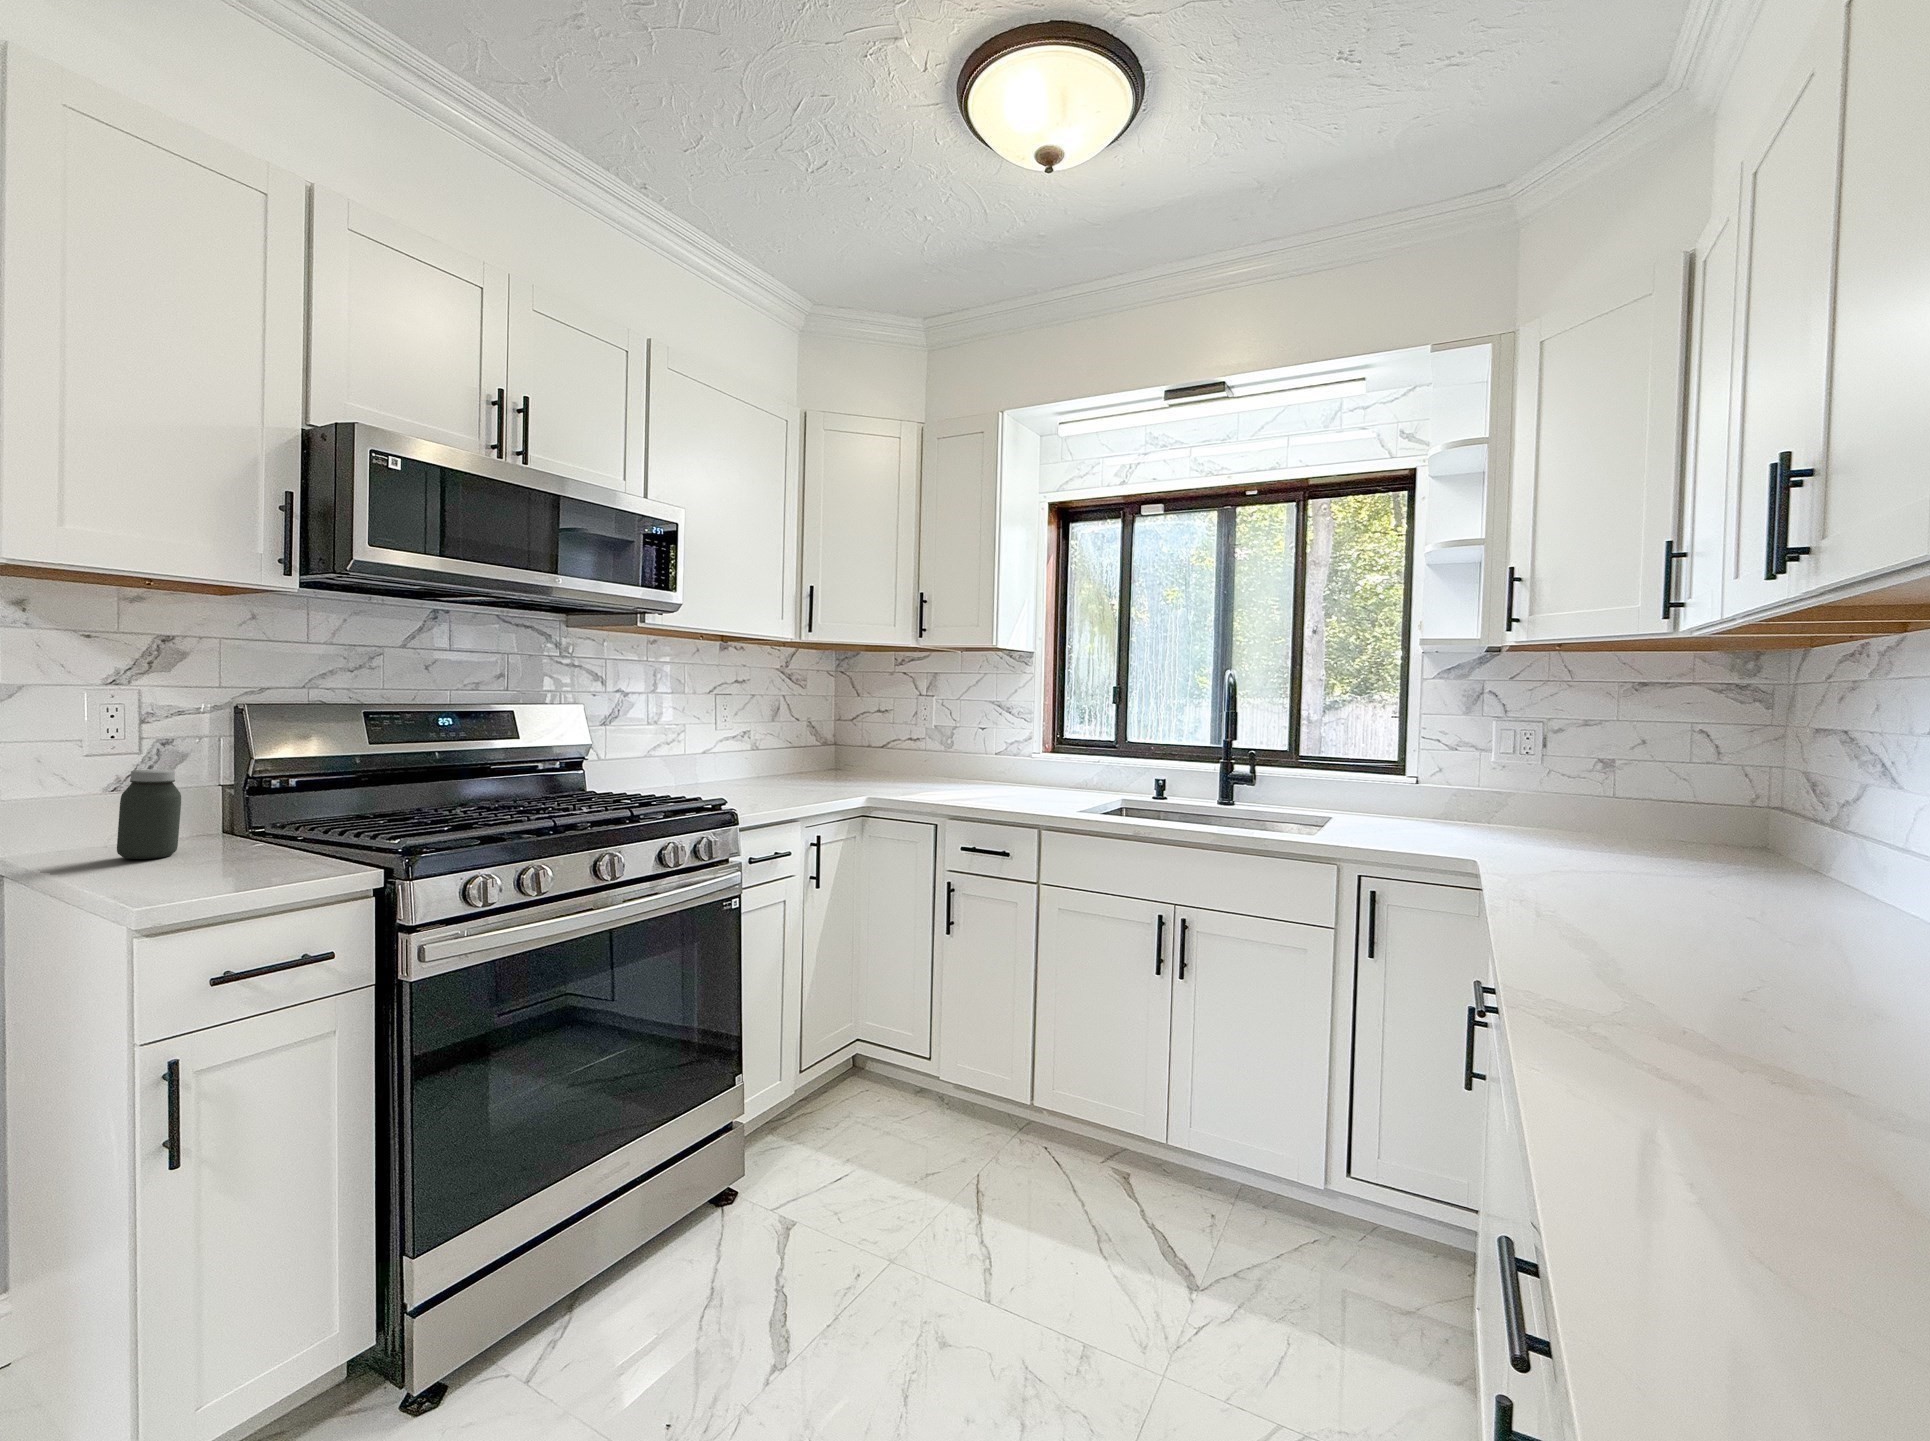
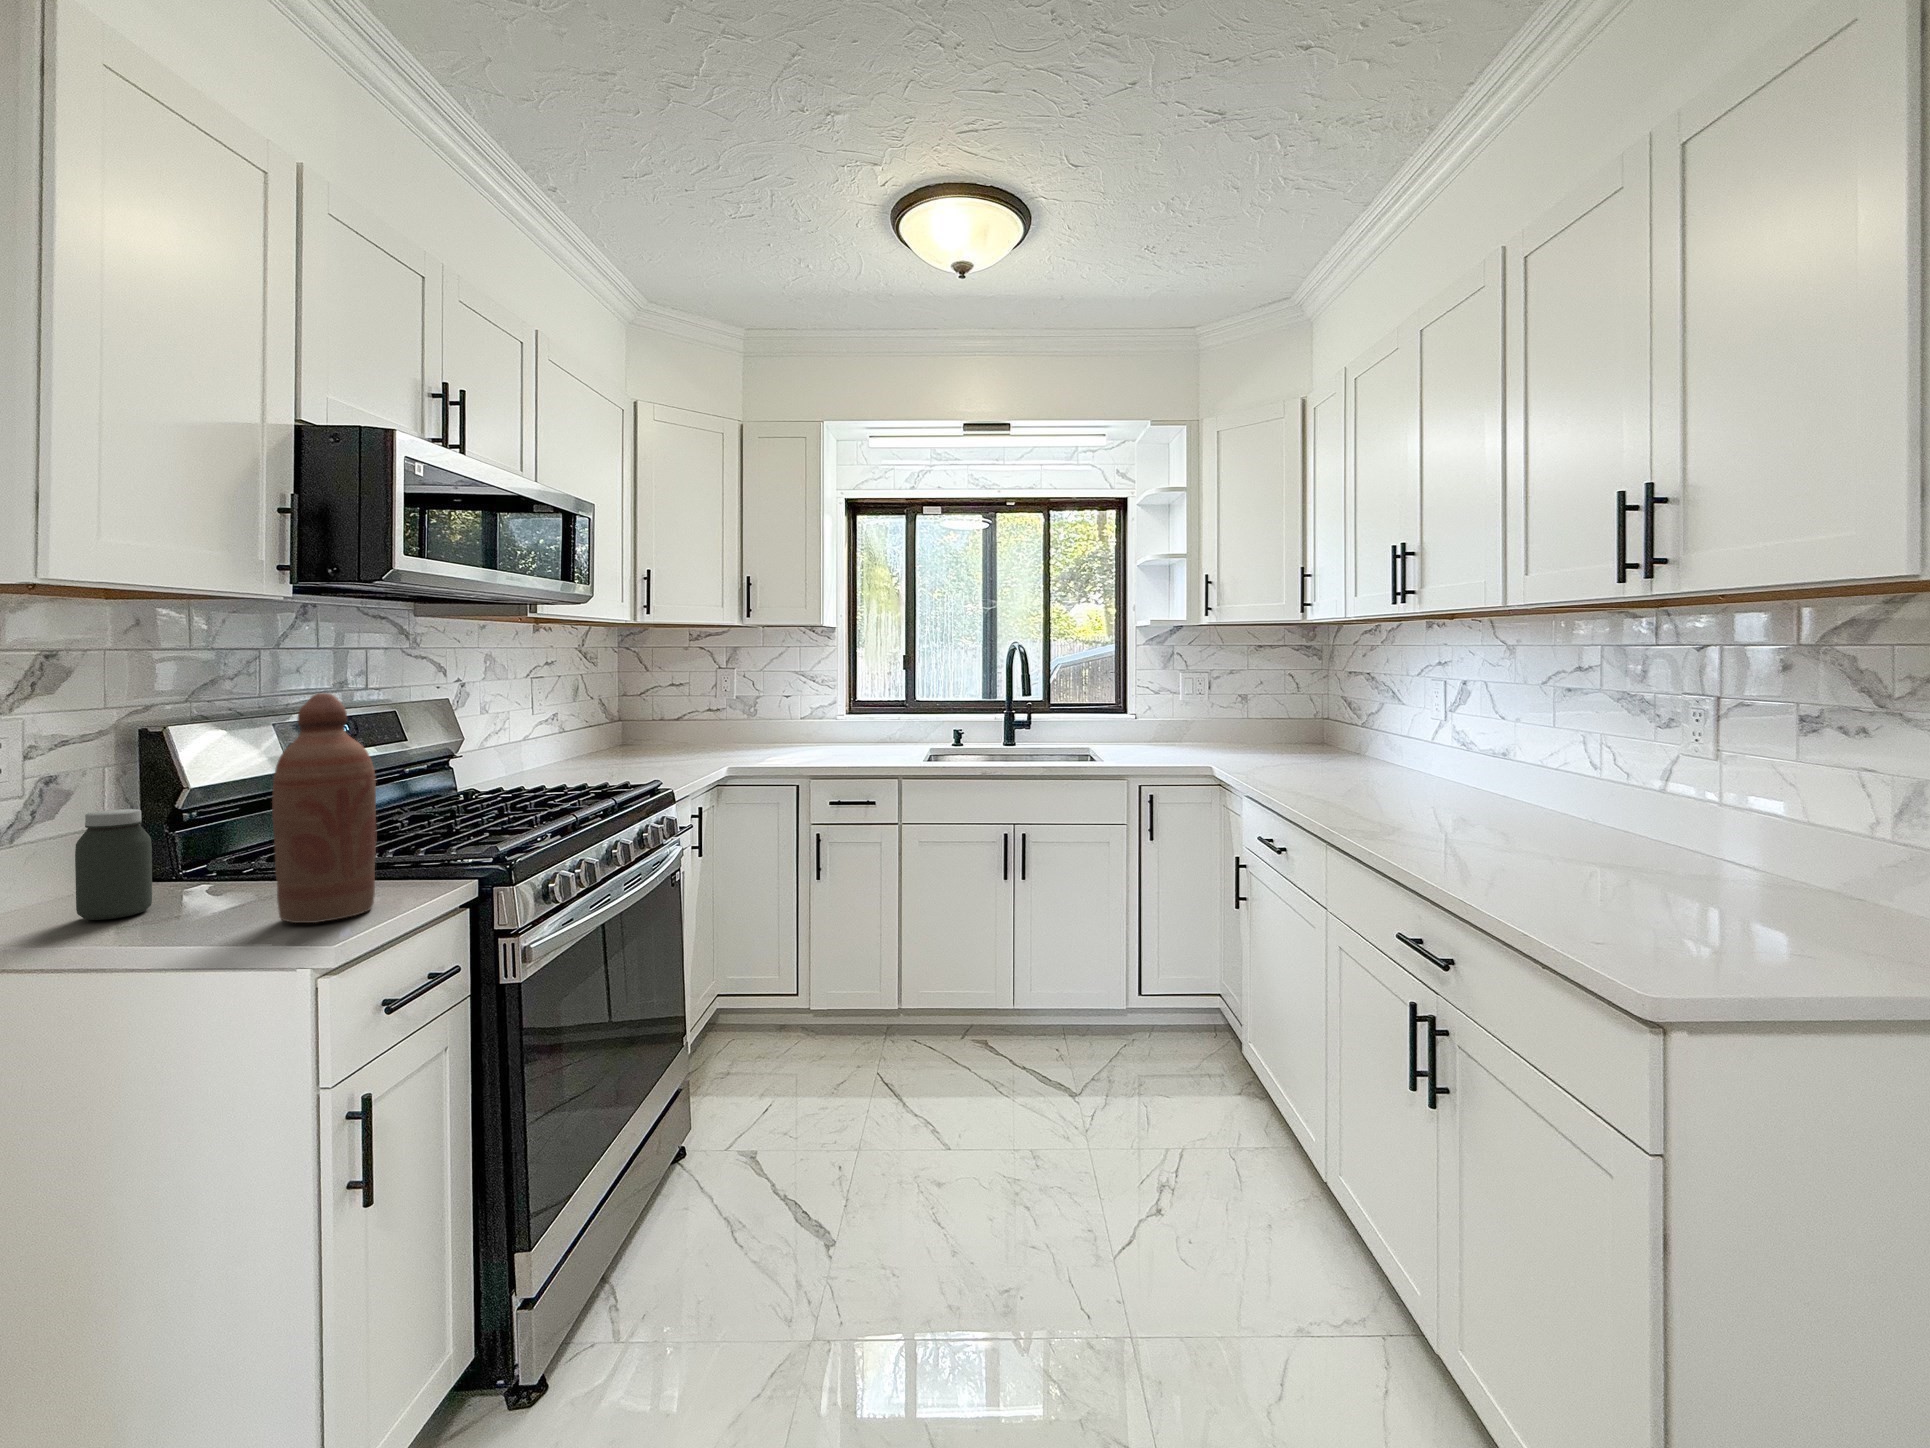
bottle: none [198,679,296,882] -> present [272,693,376,923]

